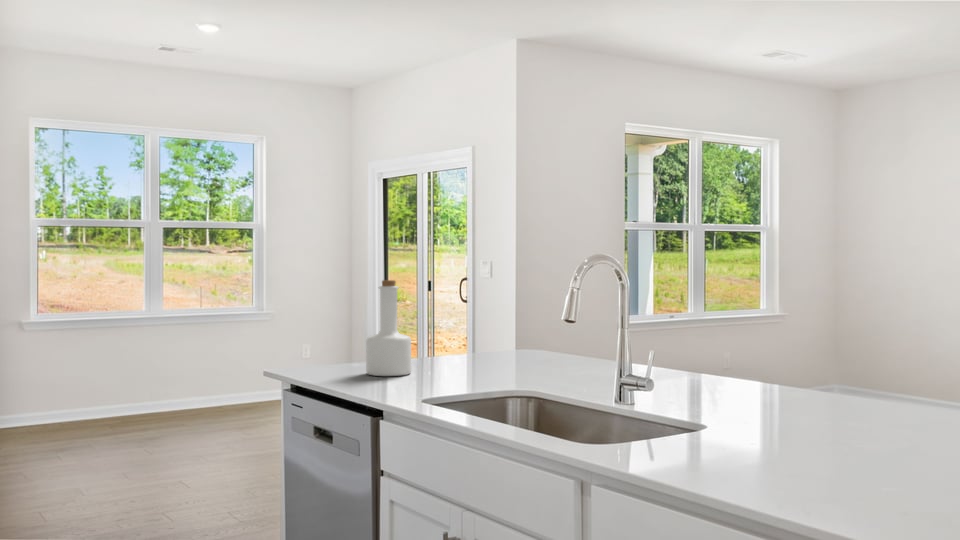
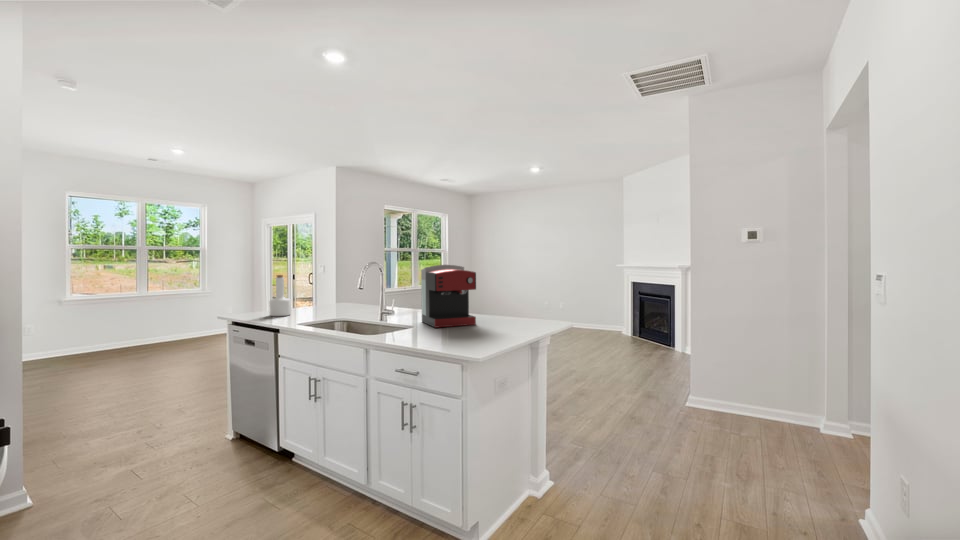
coffee maker: none [731,258,903,439] -> present [421,265,476,328]

